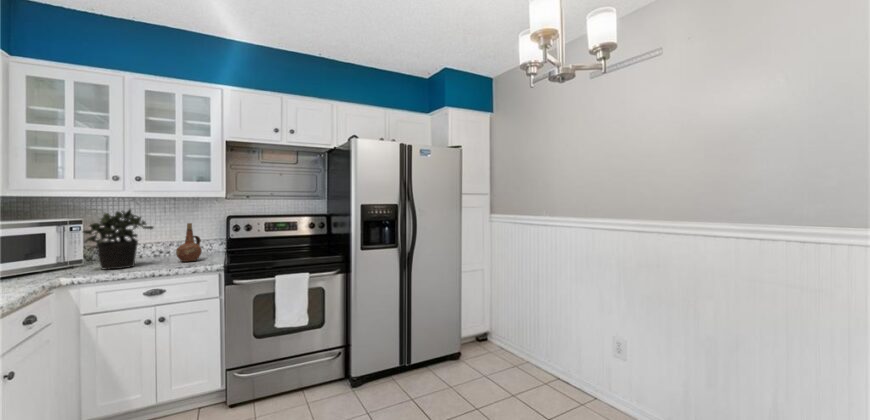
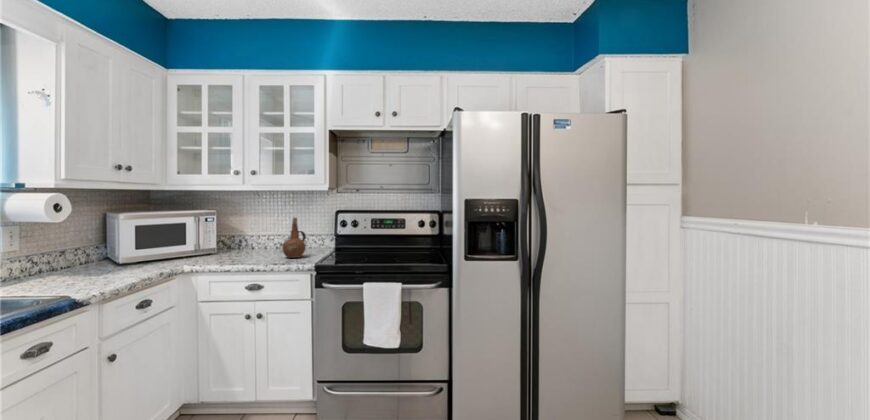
potted plant: present [83,209,153,270] -> none [202,202,261,261]

